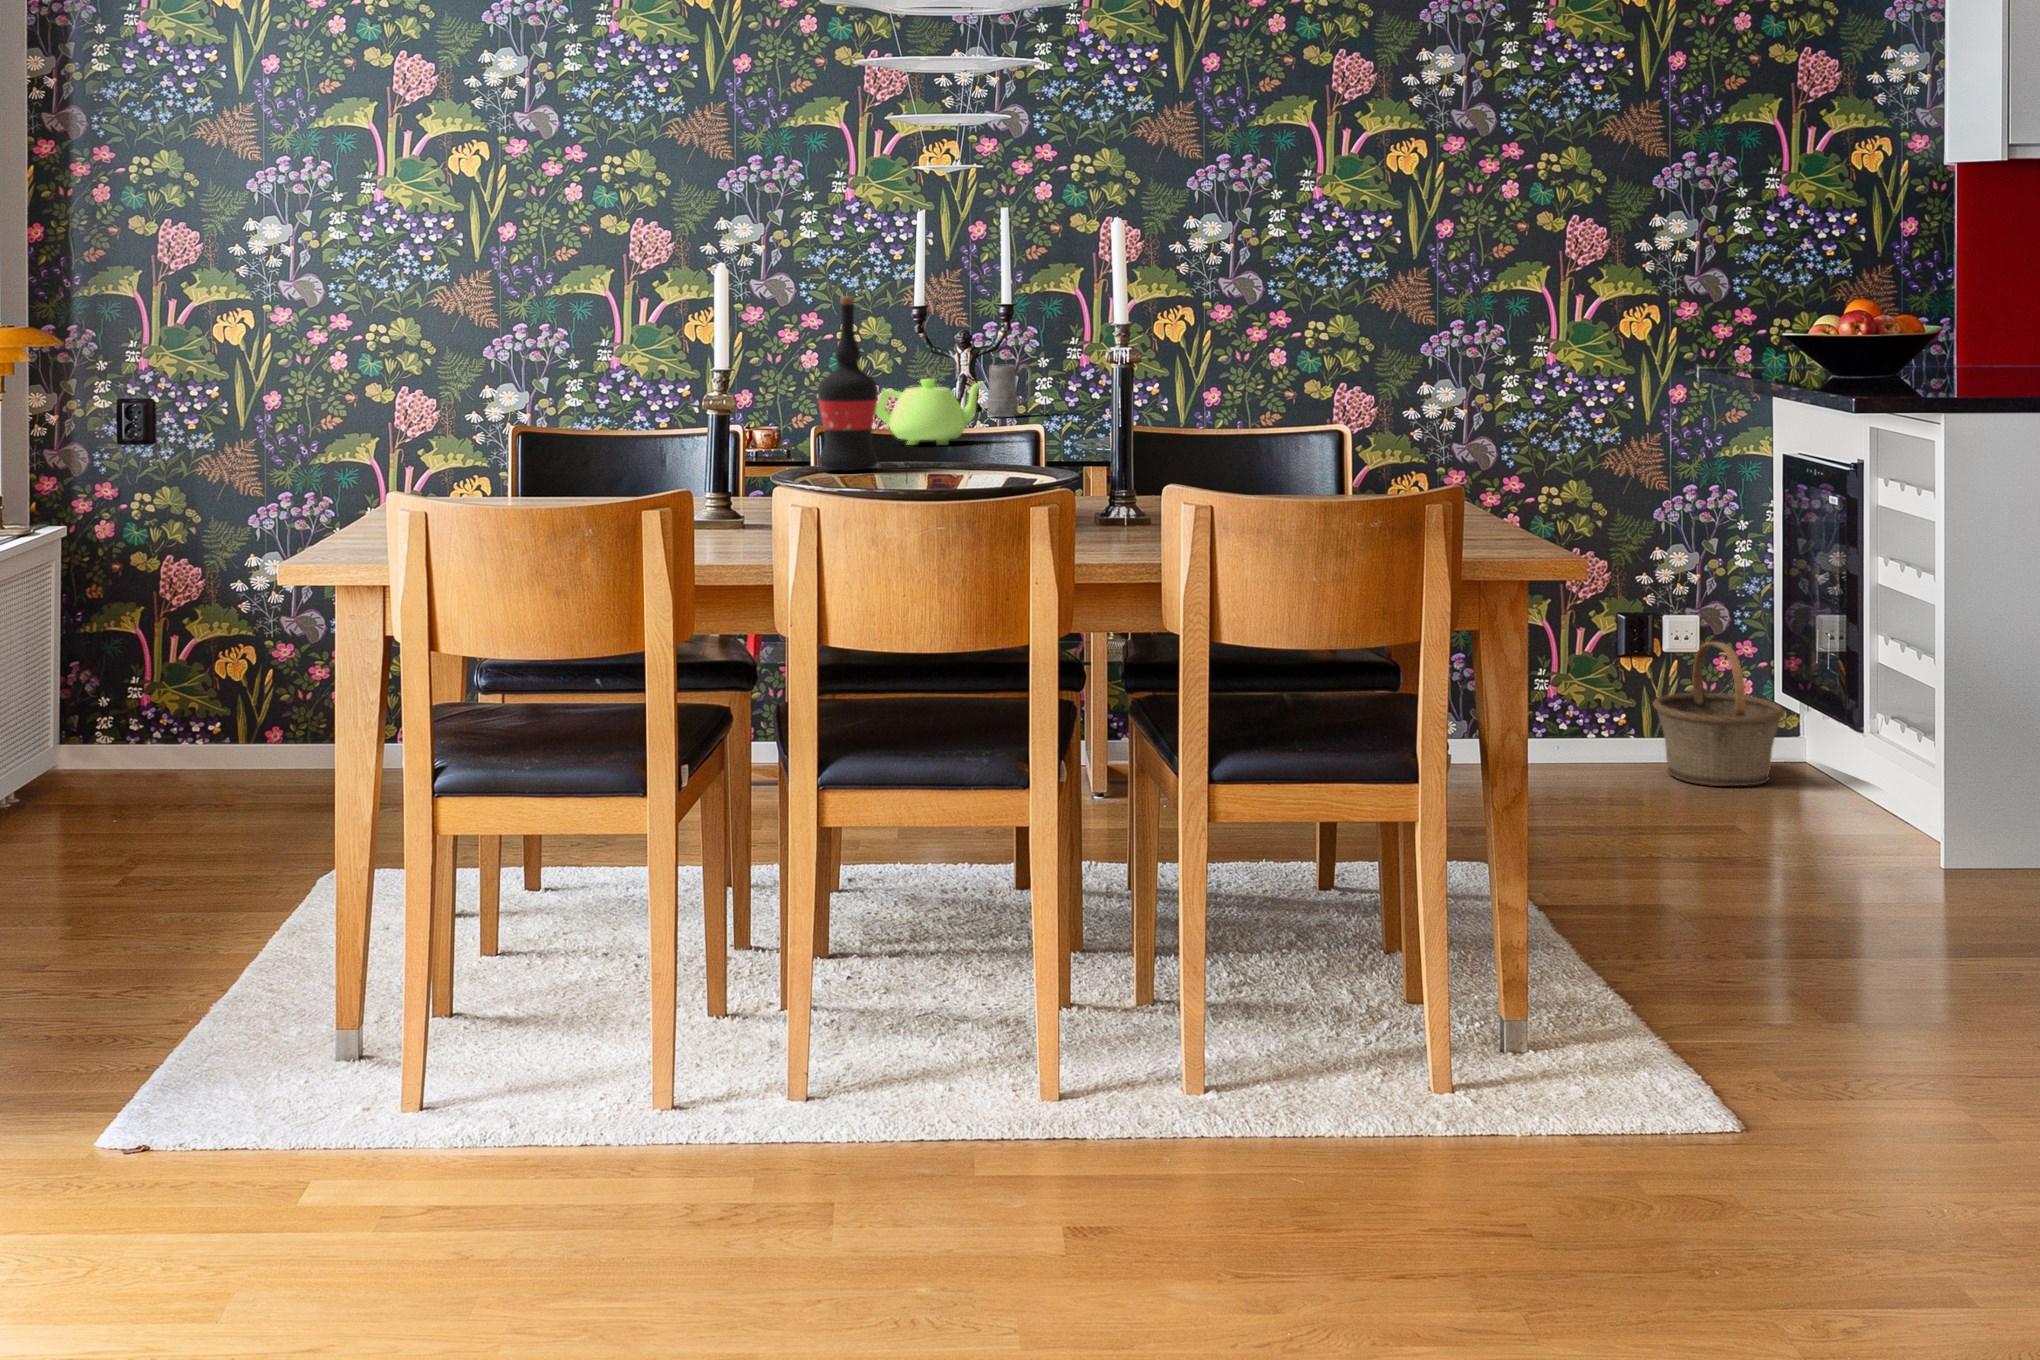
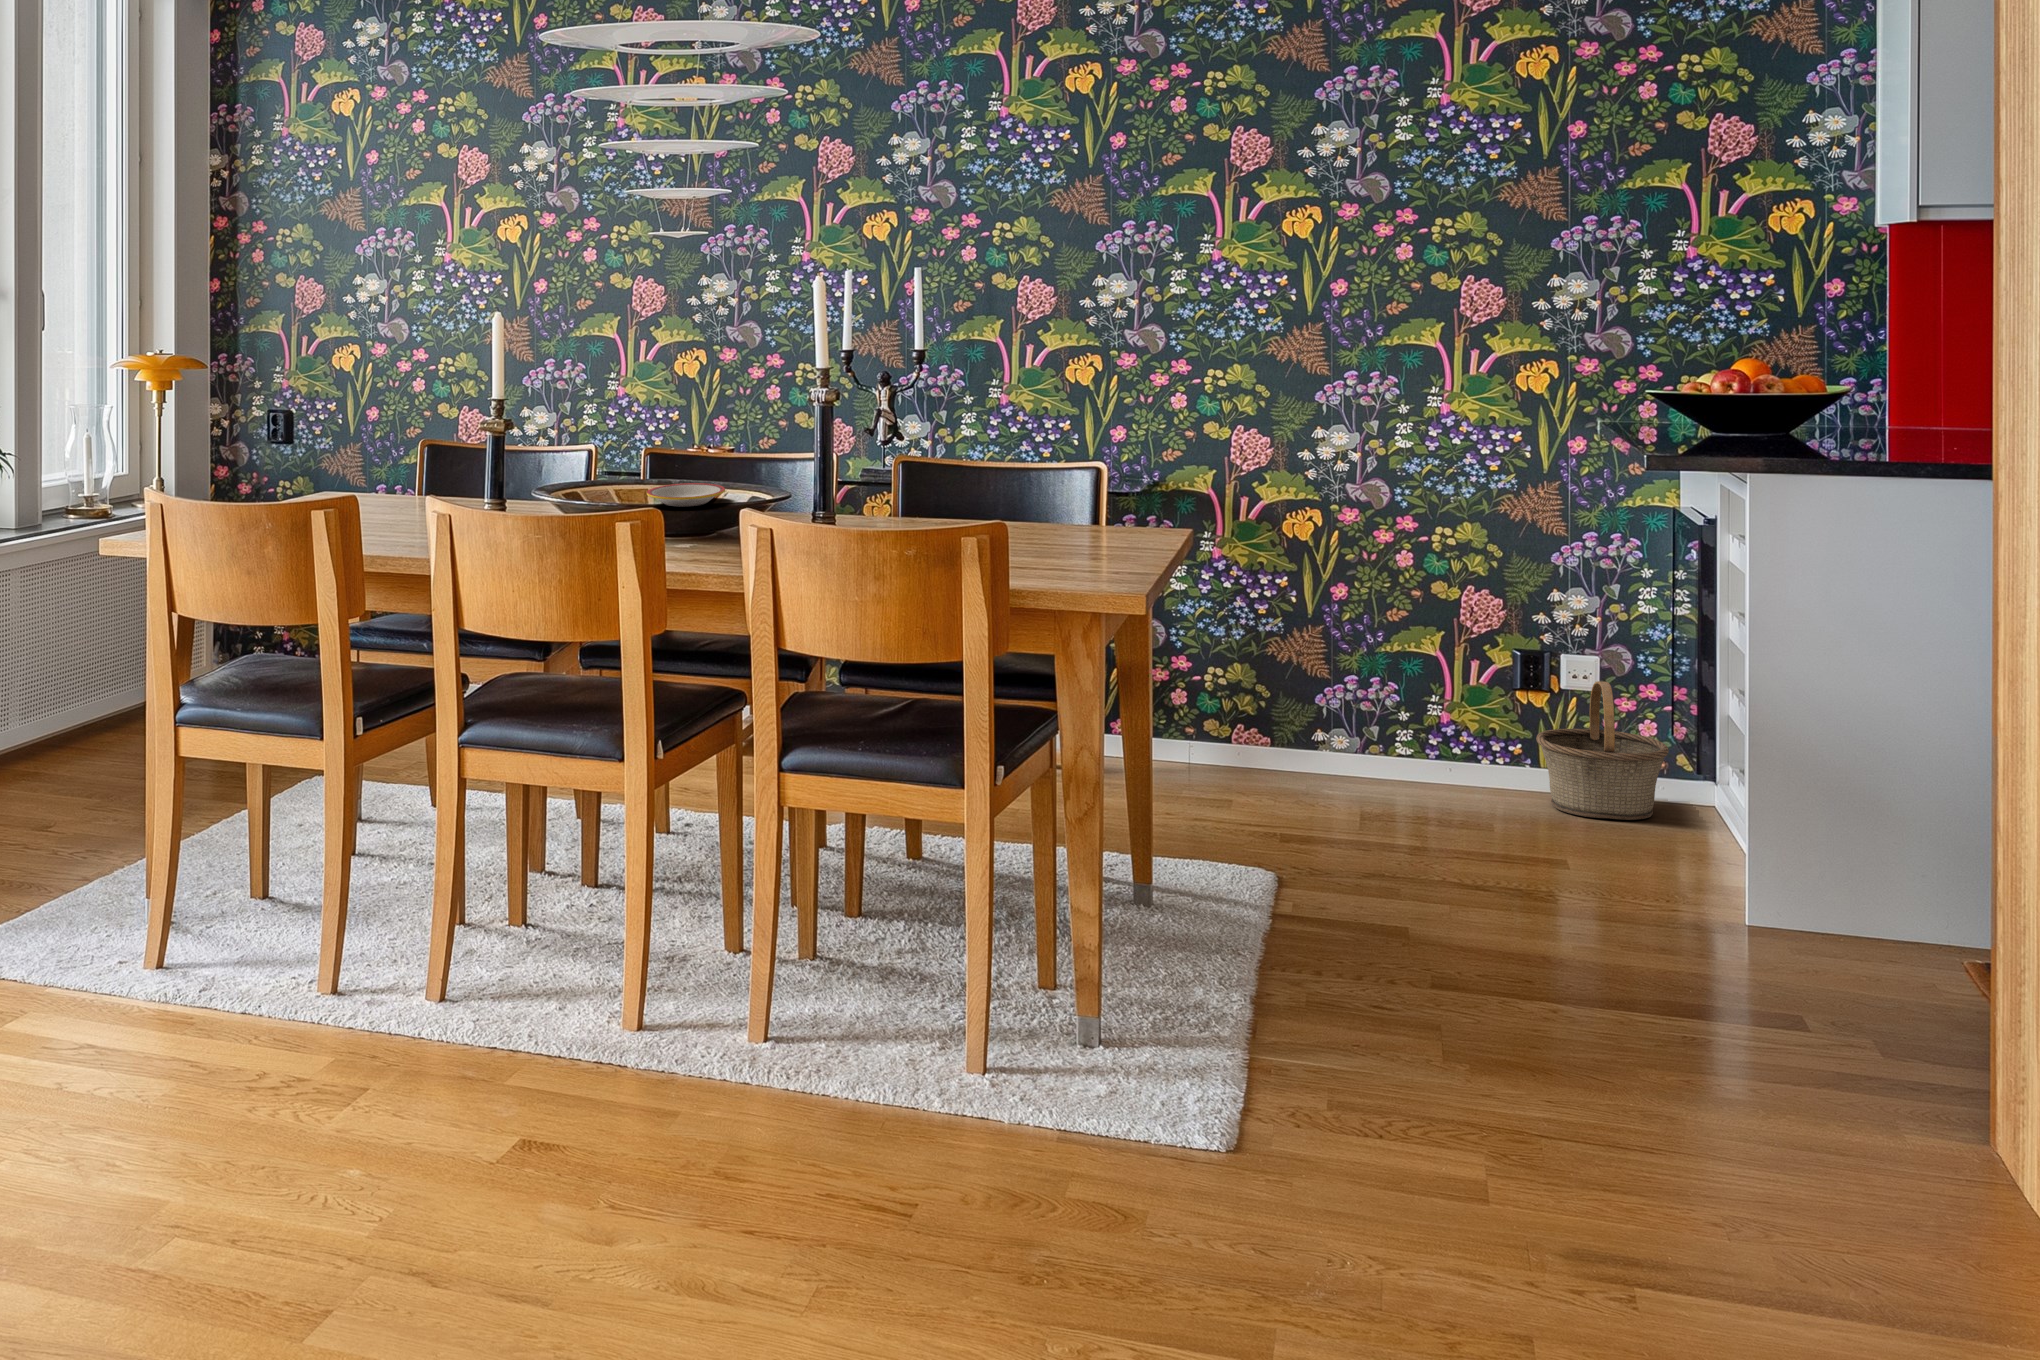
wine bottle: present [818,296,878,471] -> none [654,349,702,485]
mug: present [987,364,1032,417] -> none [918,400,956,445]
teapot: present [875,379,983,445] -> none [758,413,847,468]
plate: none [882,464,979,494] -> present [647,483,725,507]

